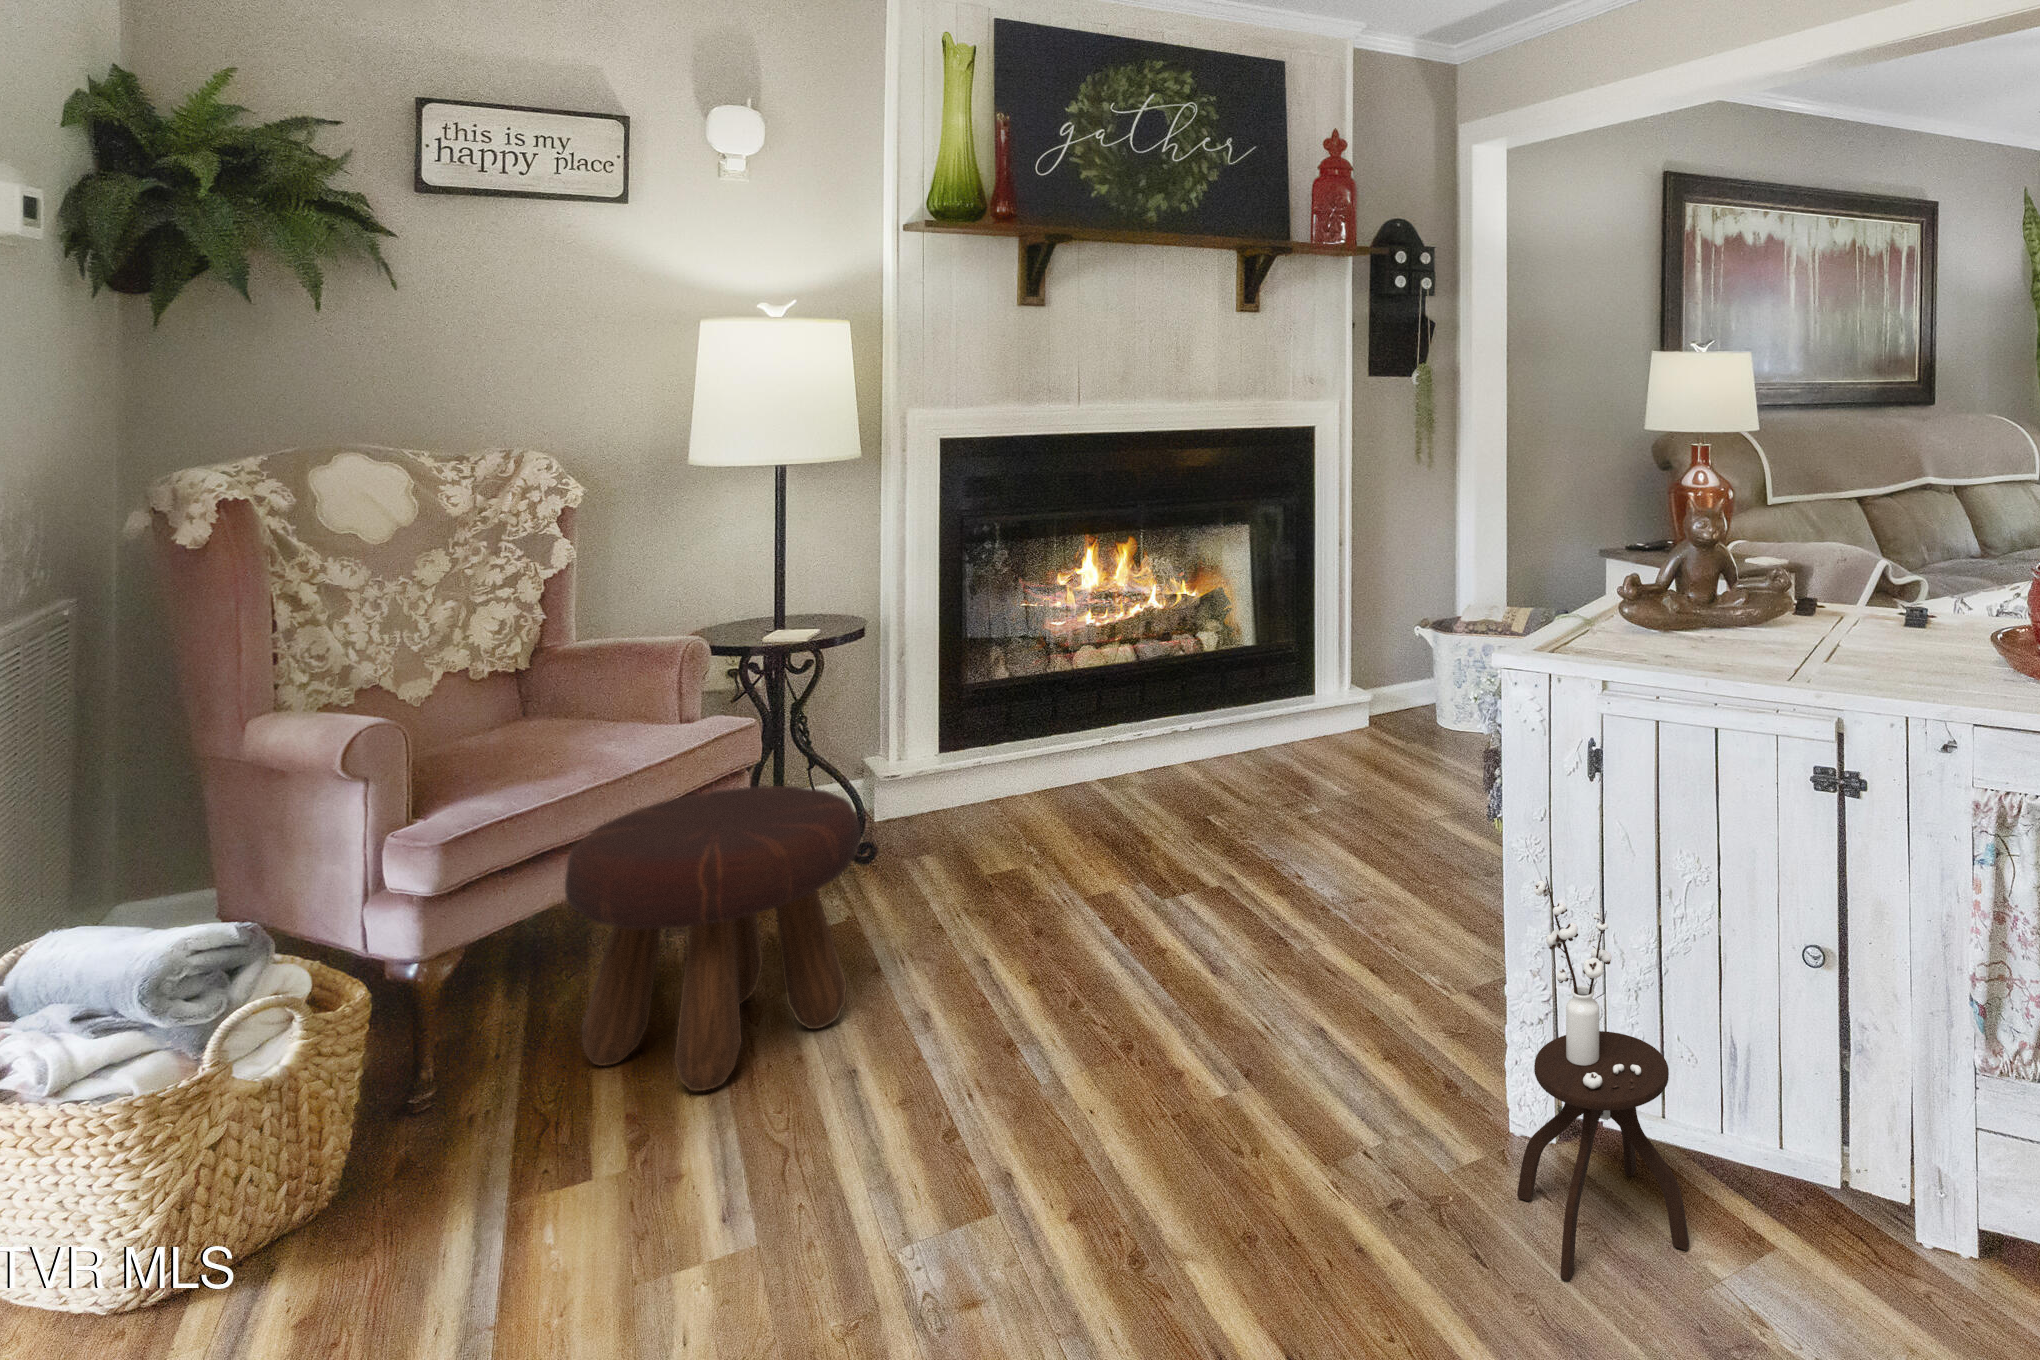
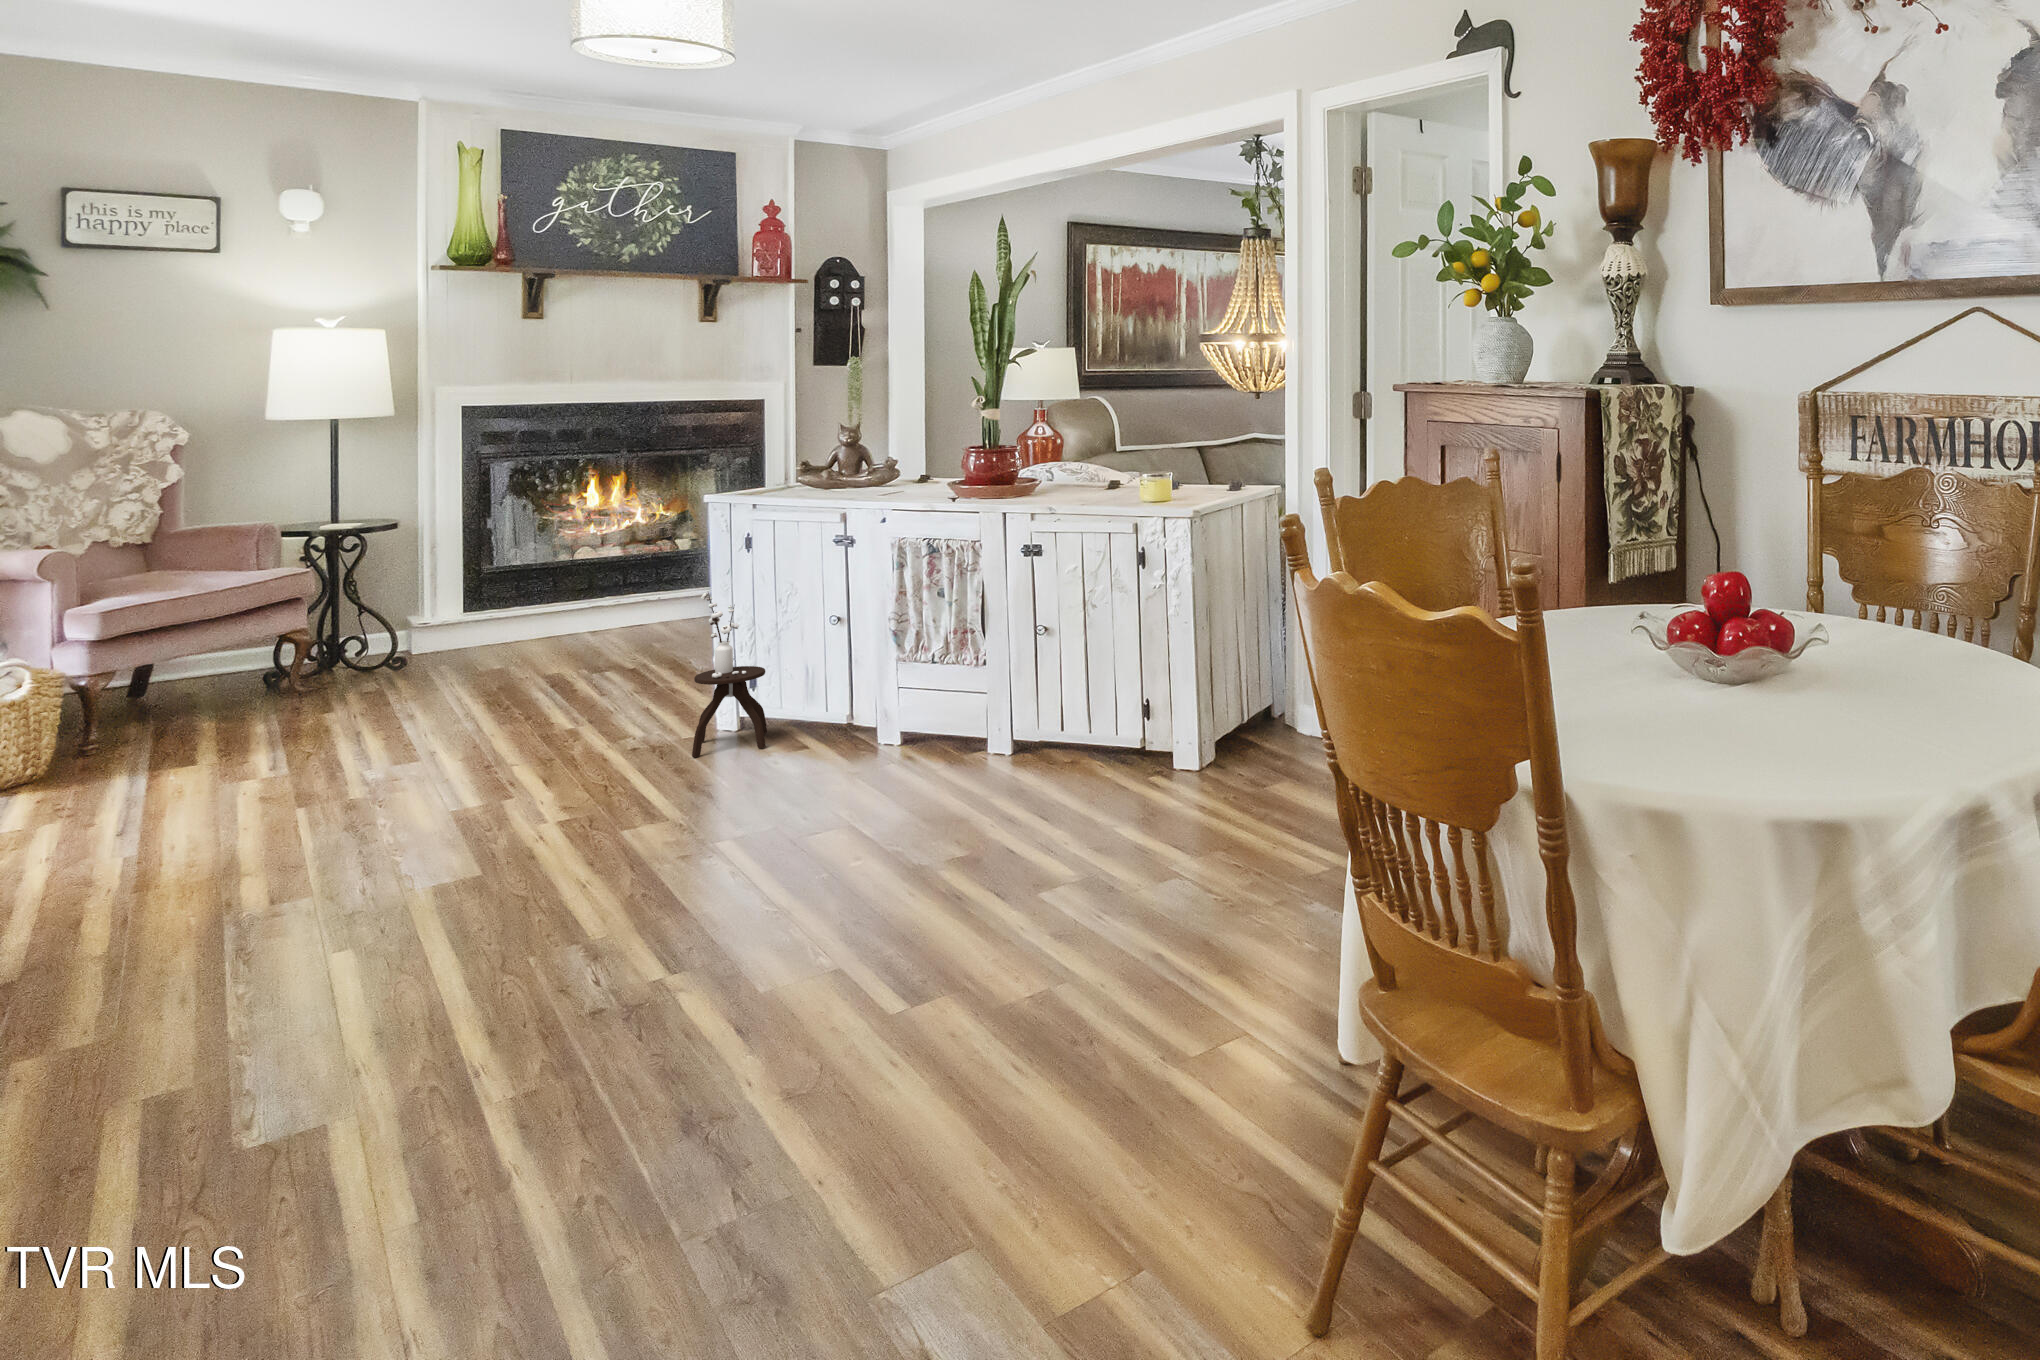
footstool: present [565,786,861,1092] -> none [177,597,368,740]

